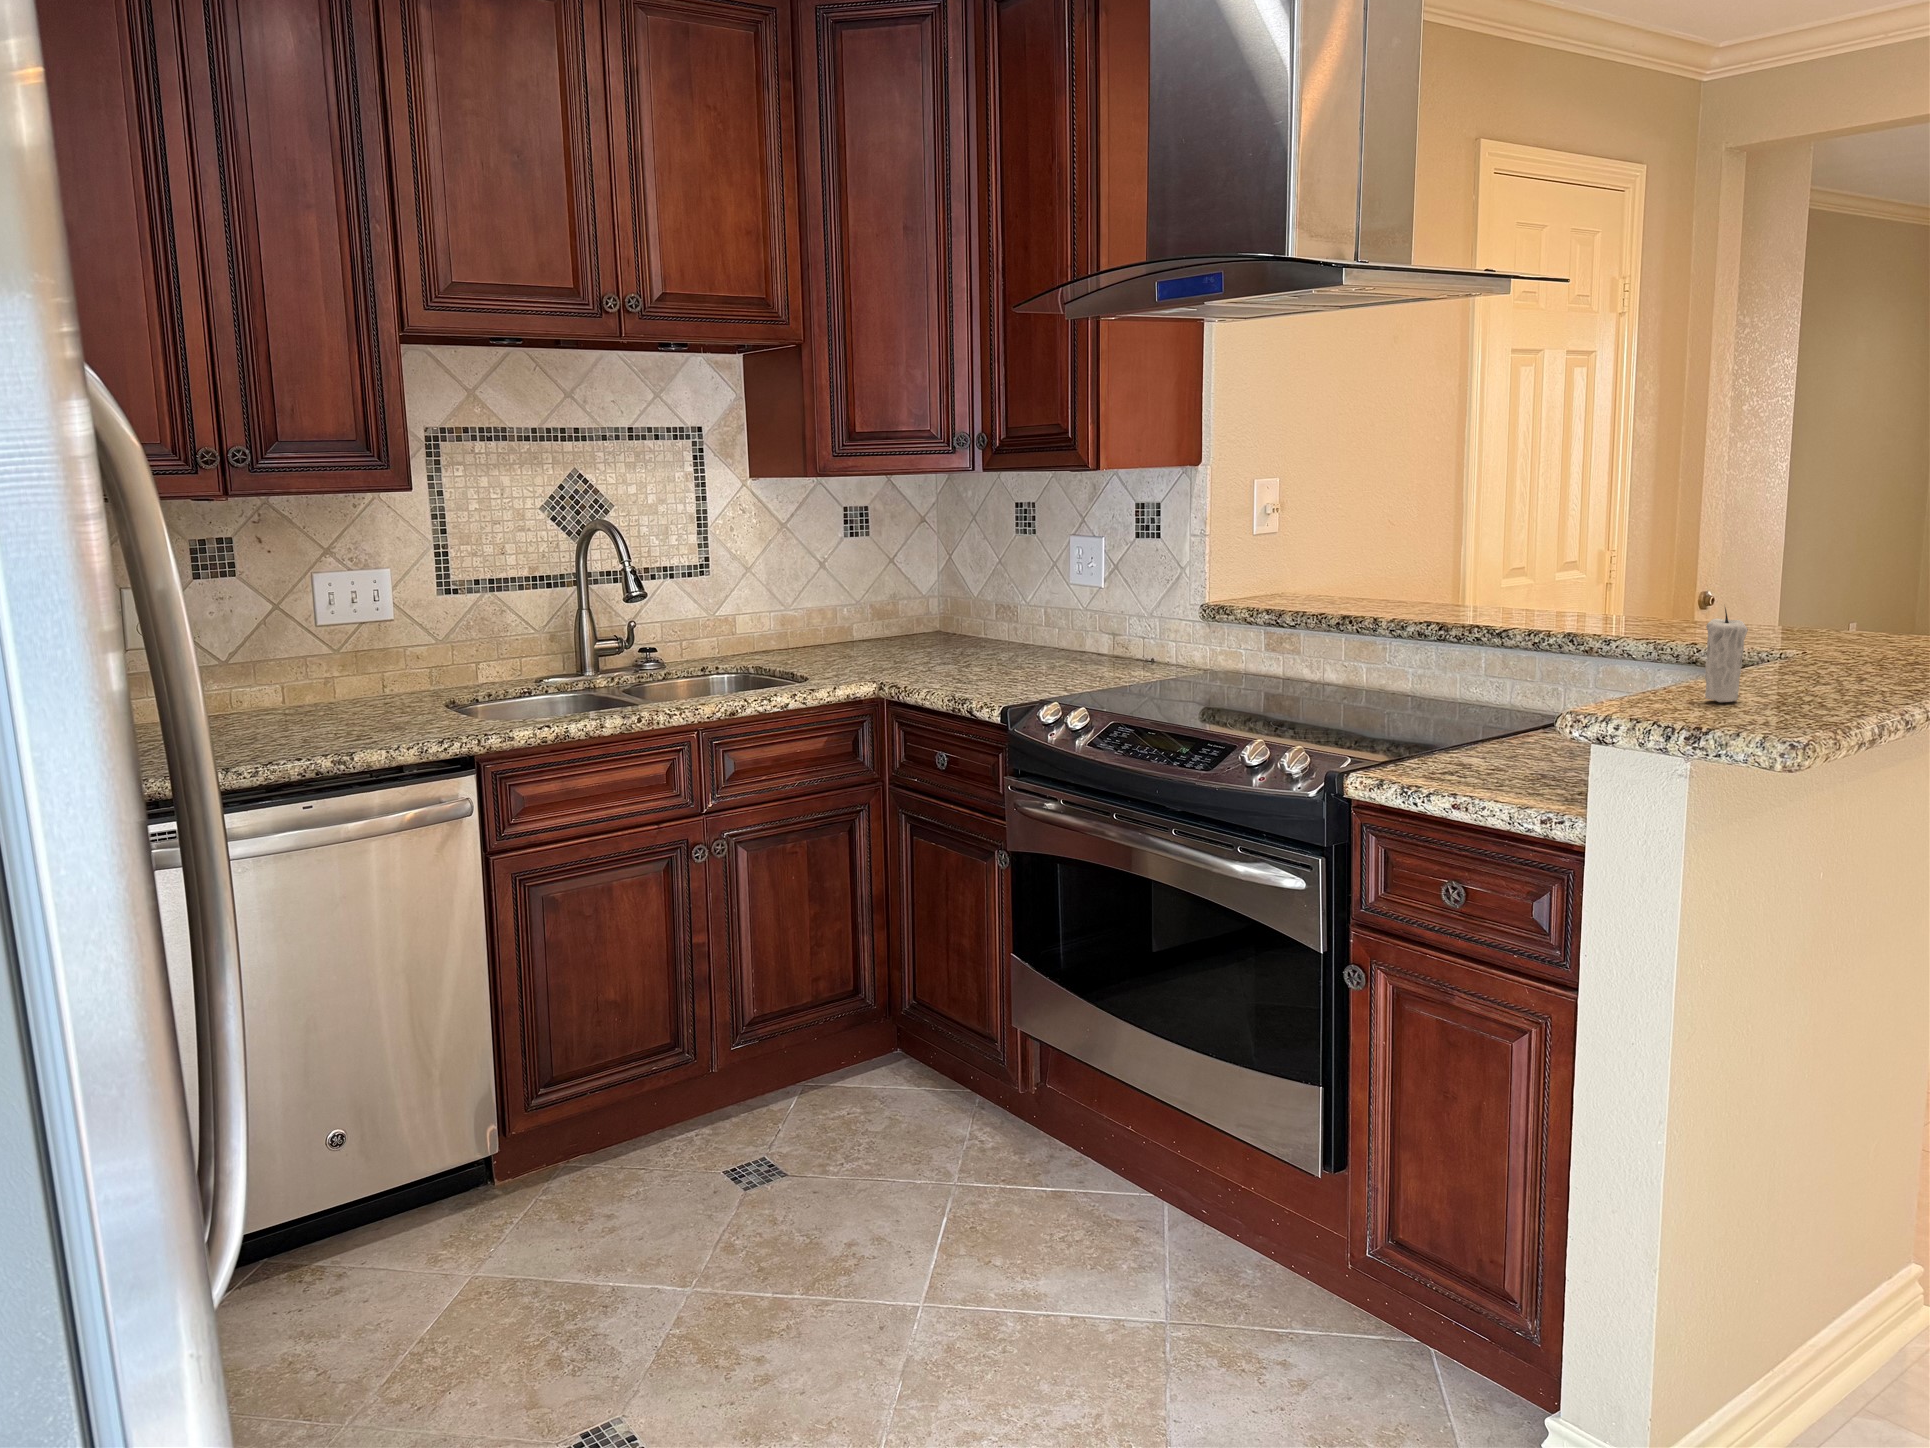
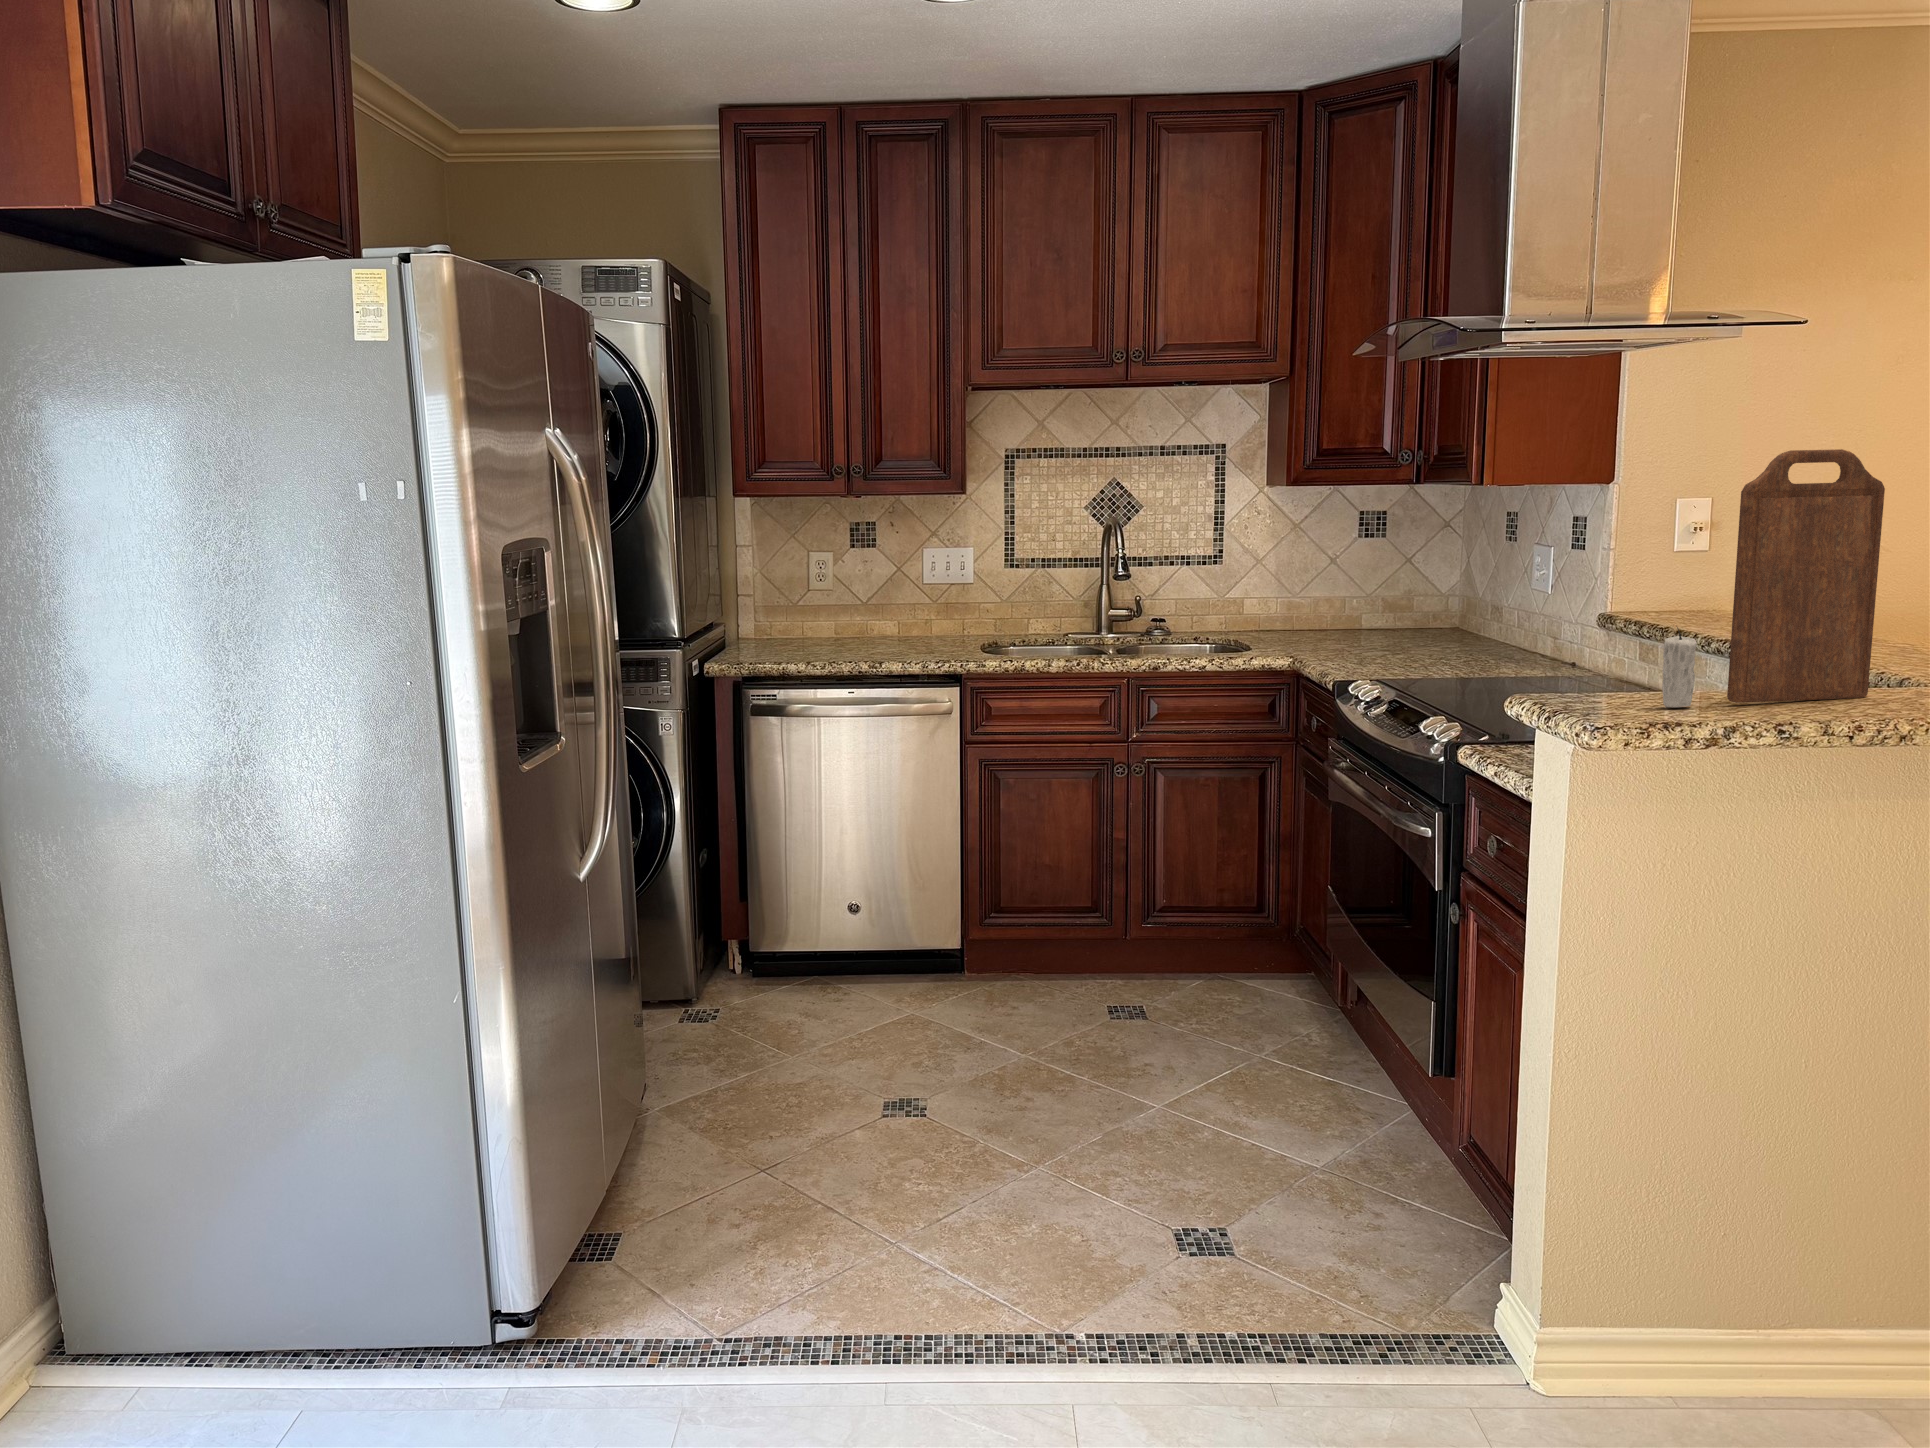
cutting board: none [1748,404,1823,689] -> present [1727,449,1885,703]

